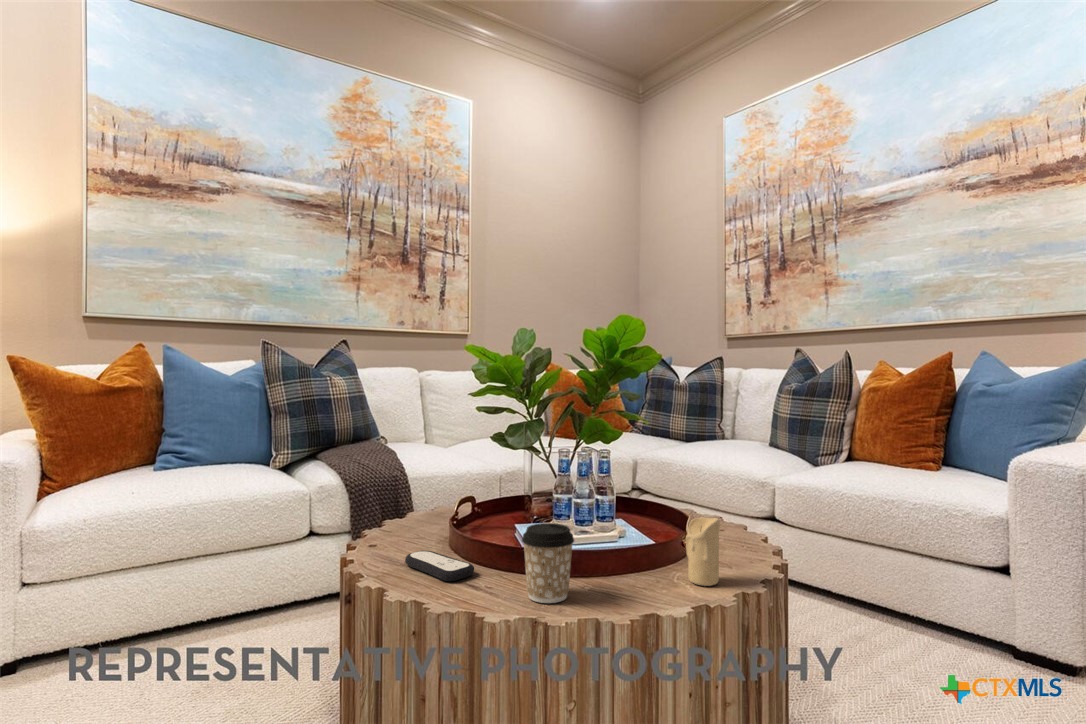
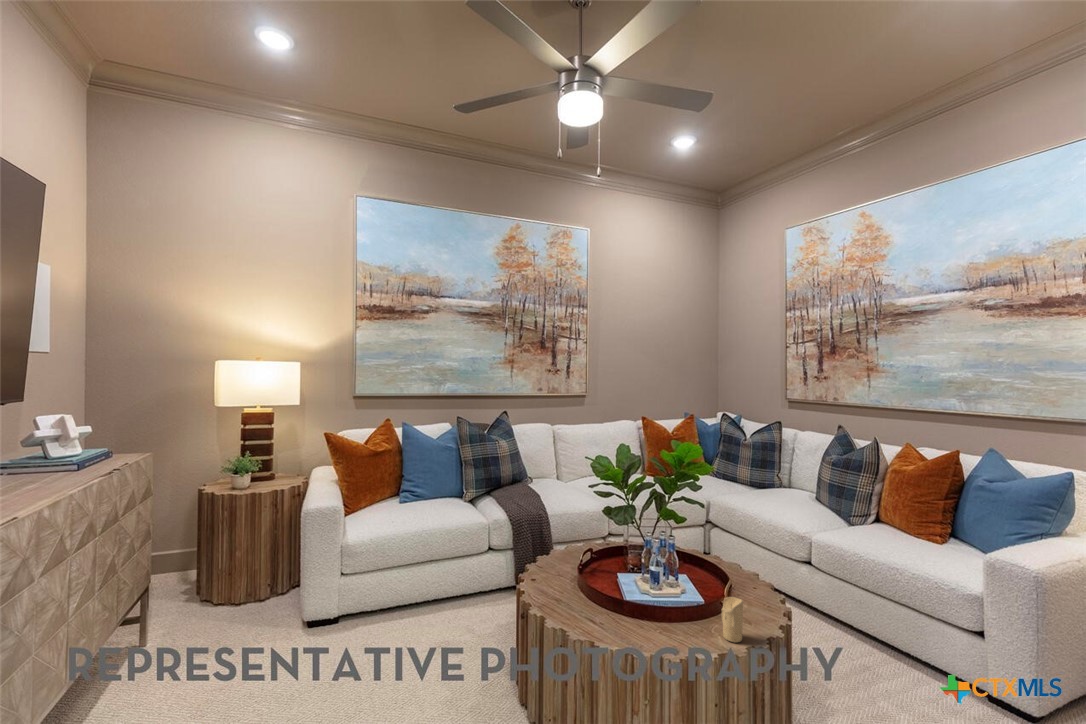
coffee cup: present [522,523,574,603] -> none [620,594,651,645]
remote control: present [405,551,474,581] -> none [552,593,592,619]

